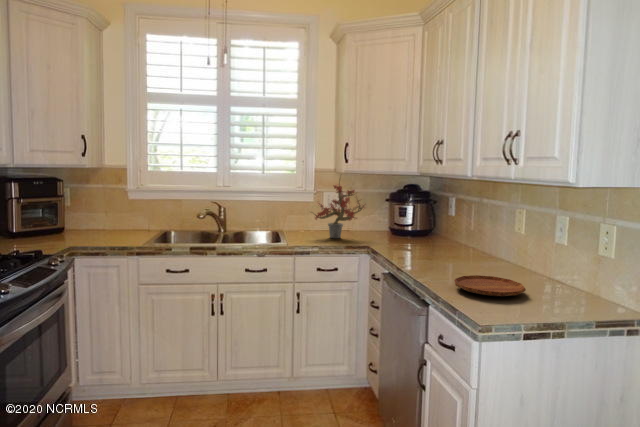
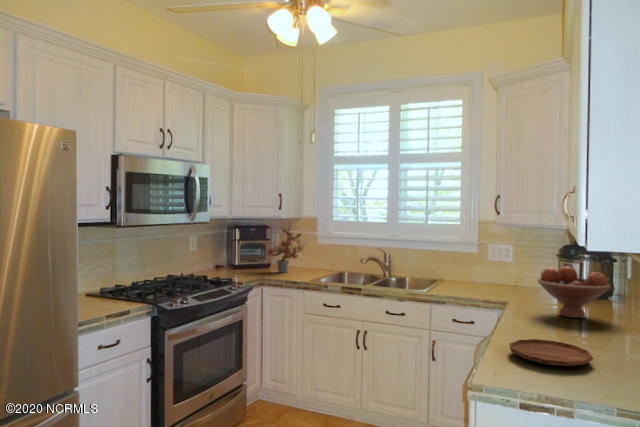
potted plant: present [314,179,366,238] -> present [265,224,304,273]
fruit bowl: none [406,209,464,254] -> present [538,266,610,318]

